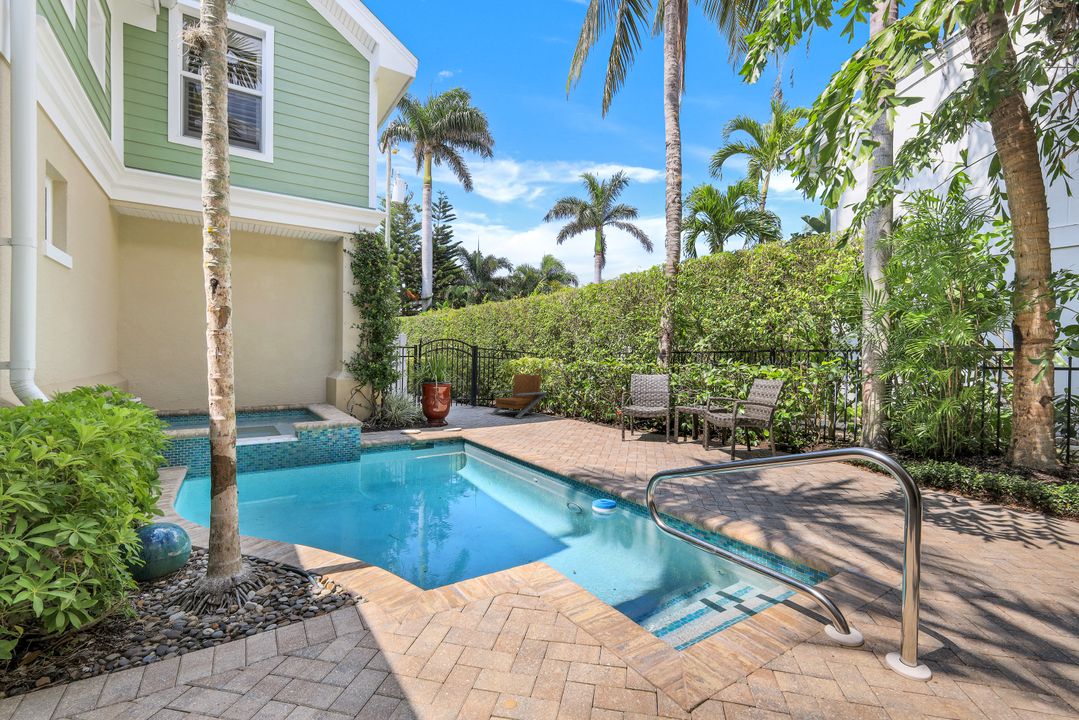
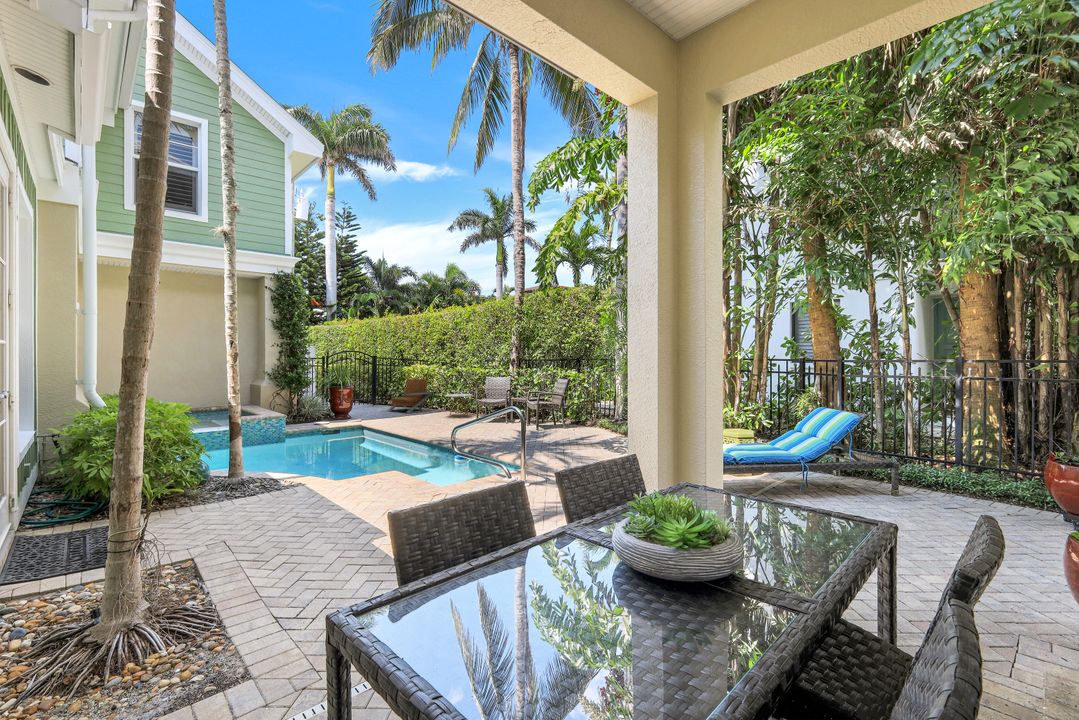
side table: none [567,391,604,427] -> present [445,390,472,417]

